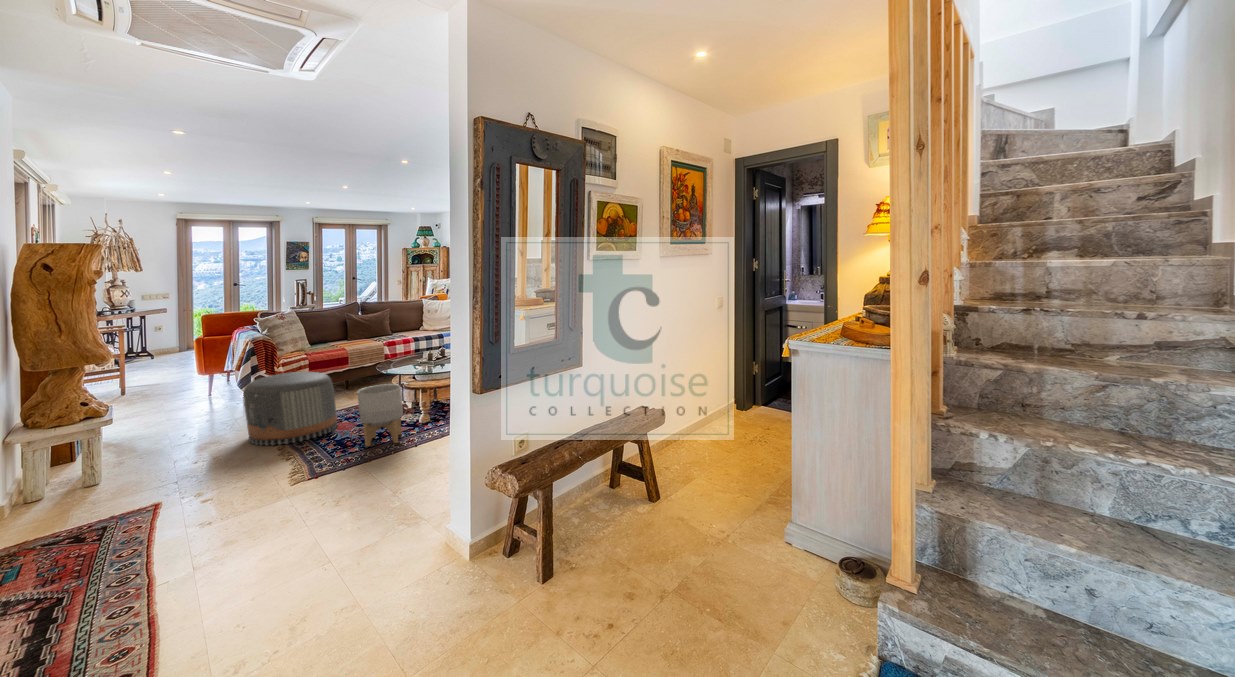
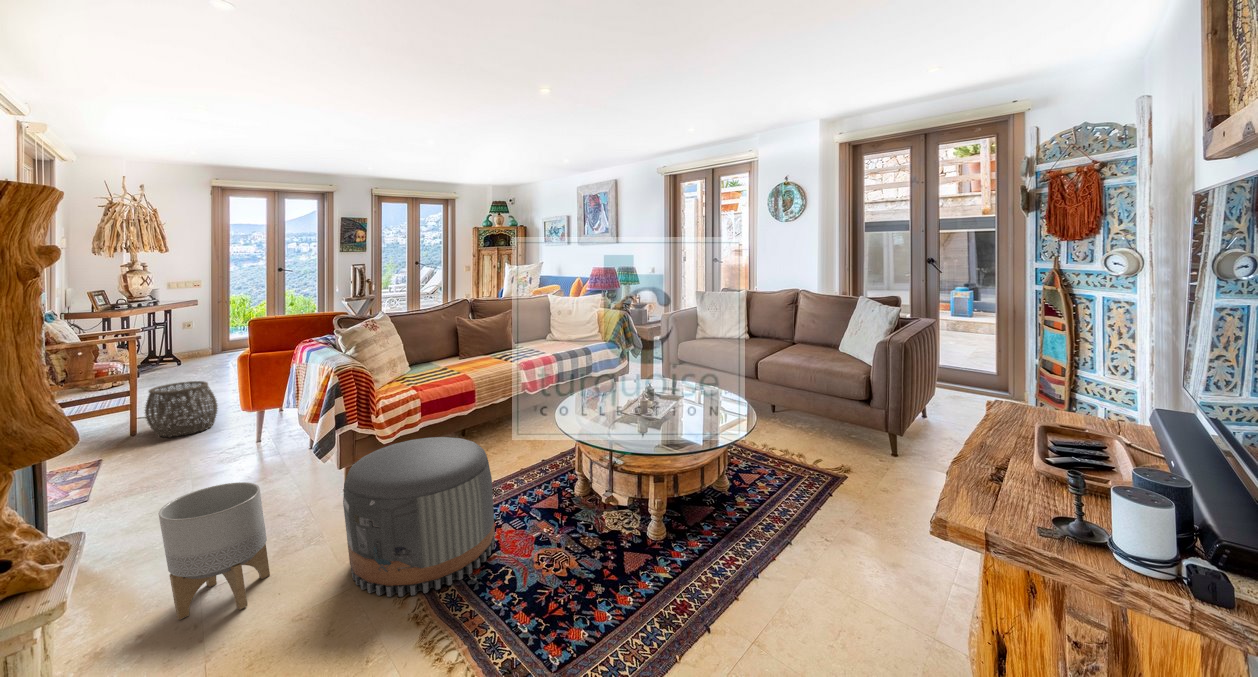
woven basket: none [128,359,180,395] -> present [145,381,218,437]
planter: present [357,384,403,447] -> present [158,482,270,620]

